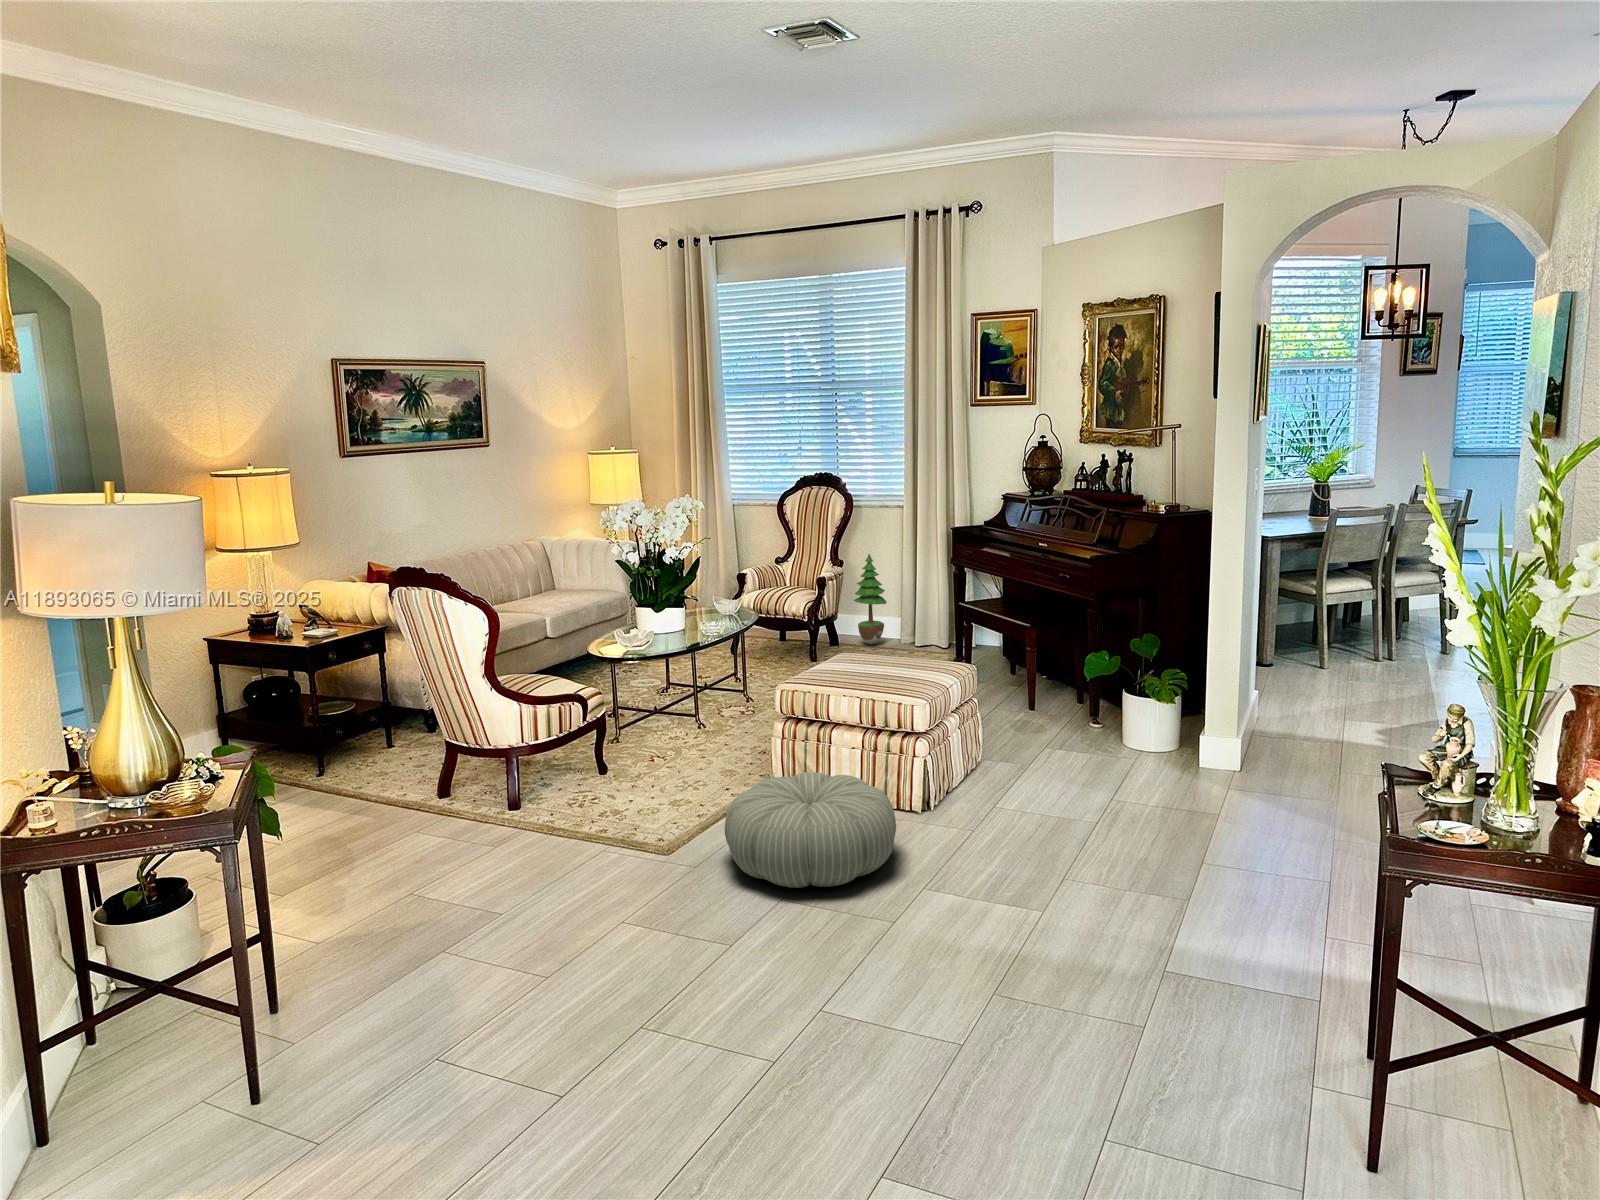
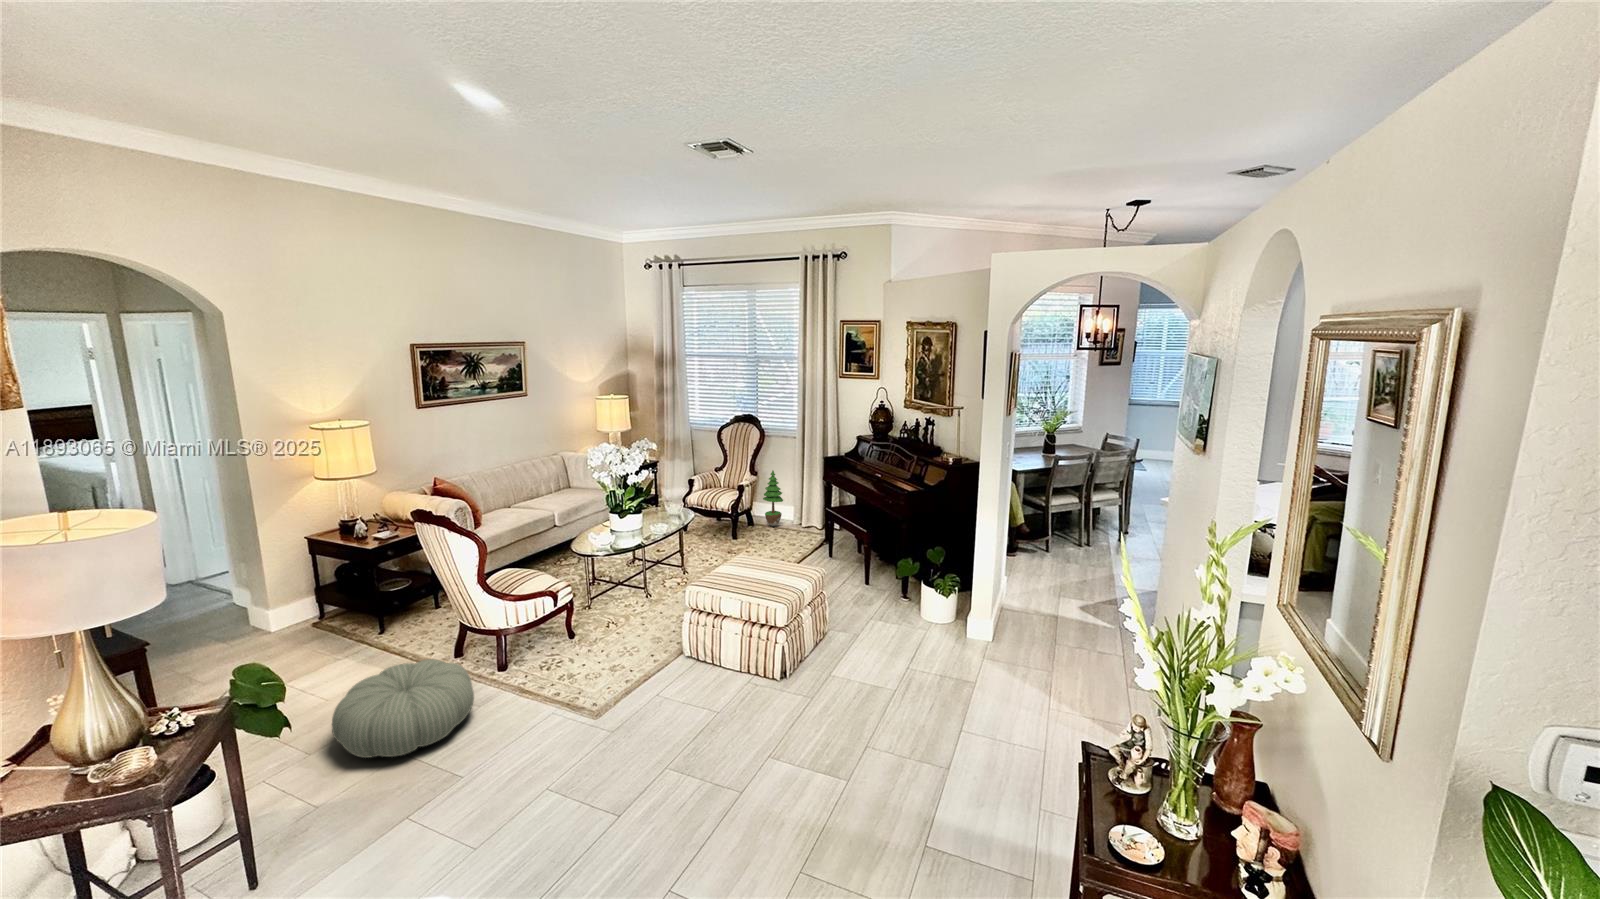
pouf: present [725,772,896,888] -> present [332,659,474,758]

